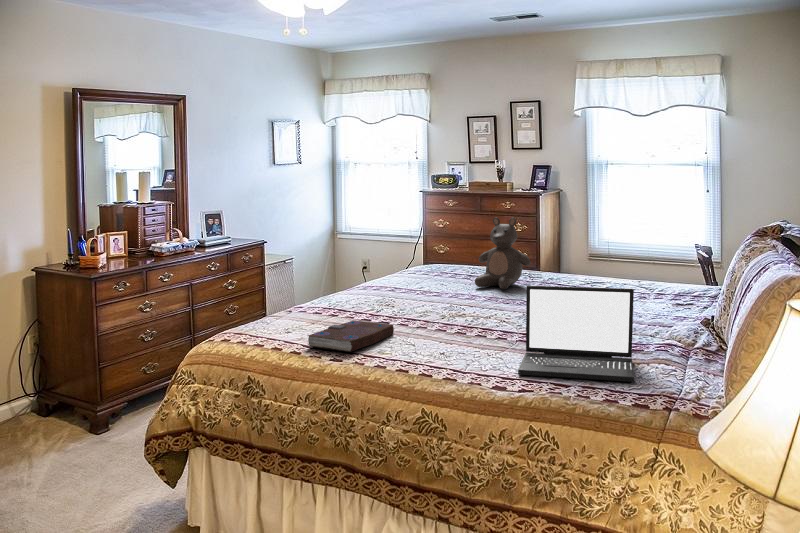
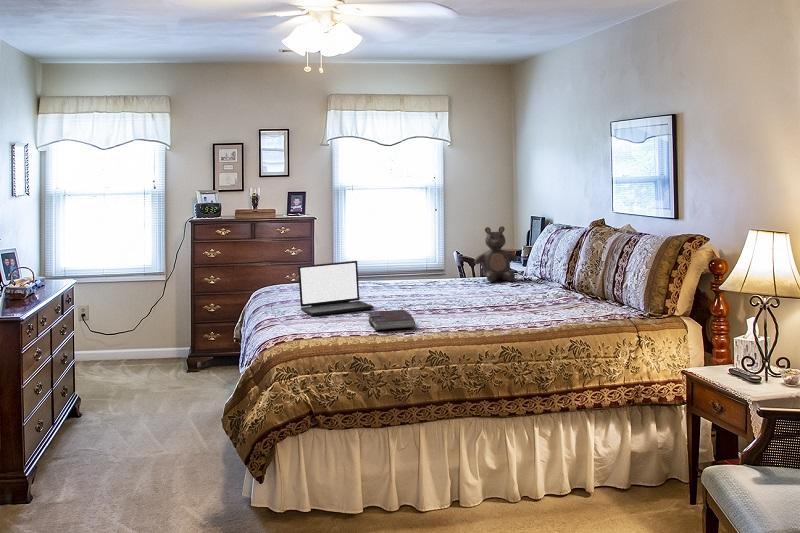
teddy bear: present [475,217,531,289] -> present [474,226,518,282]
laptop: present [518,286,634,382] -> present [298,261,373,316]

